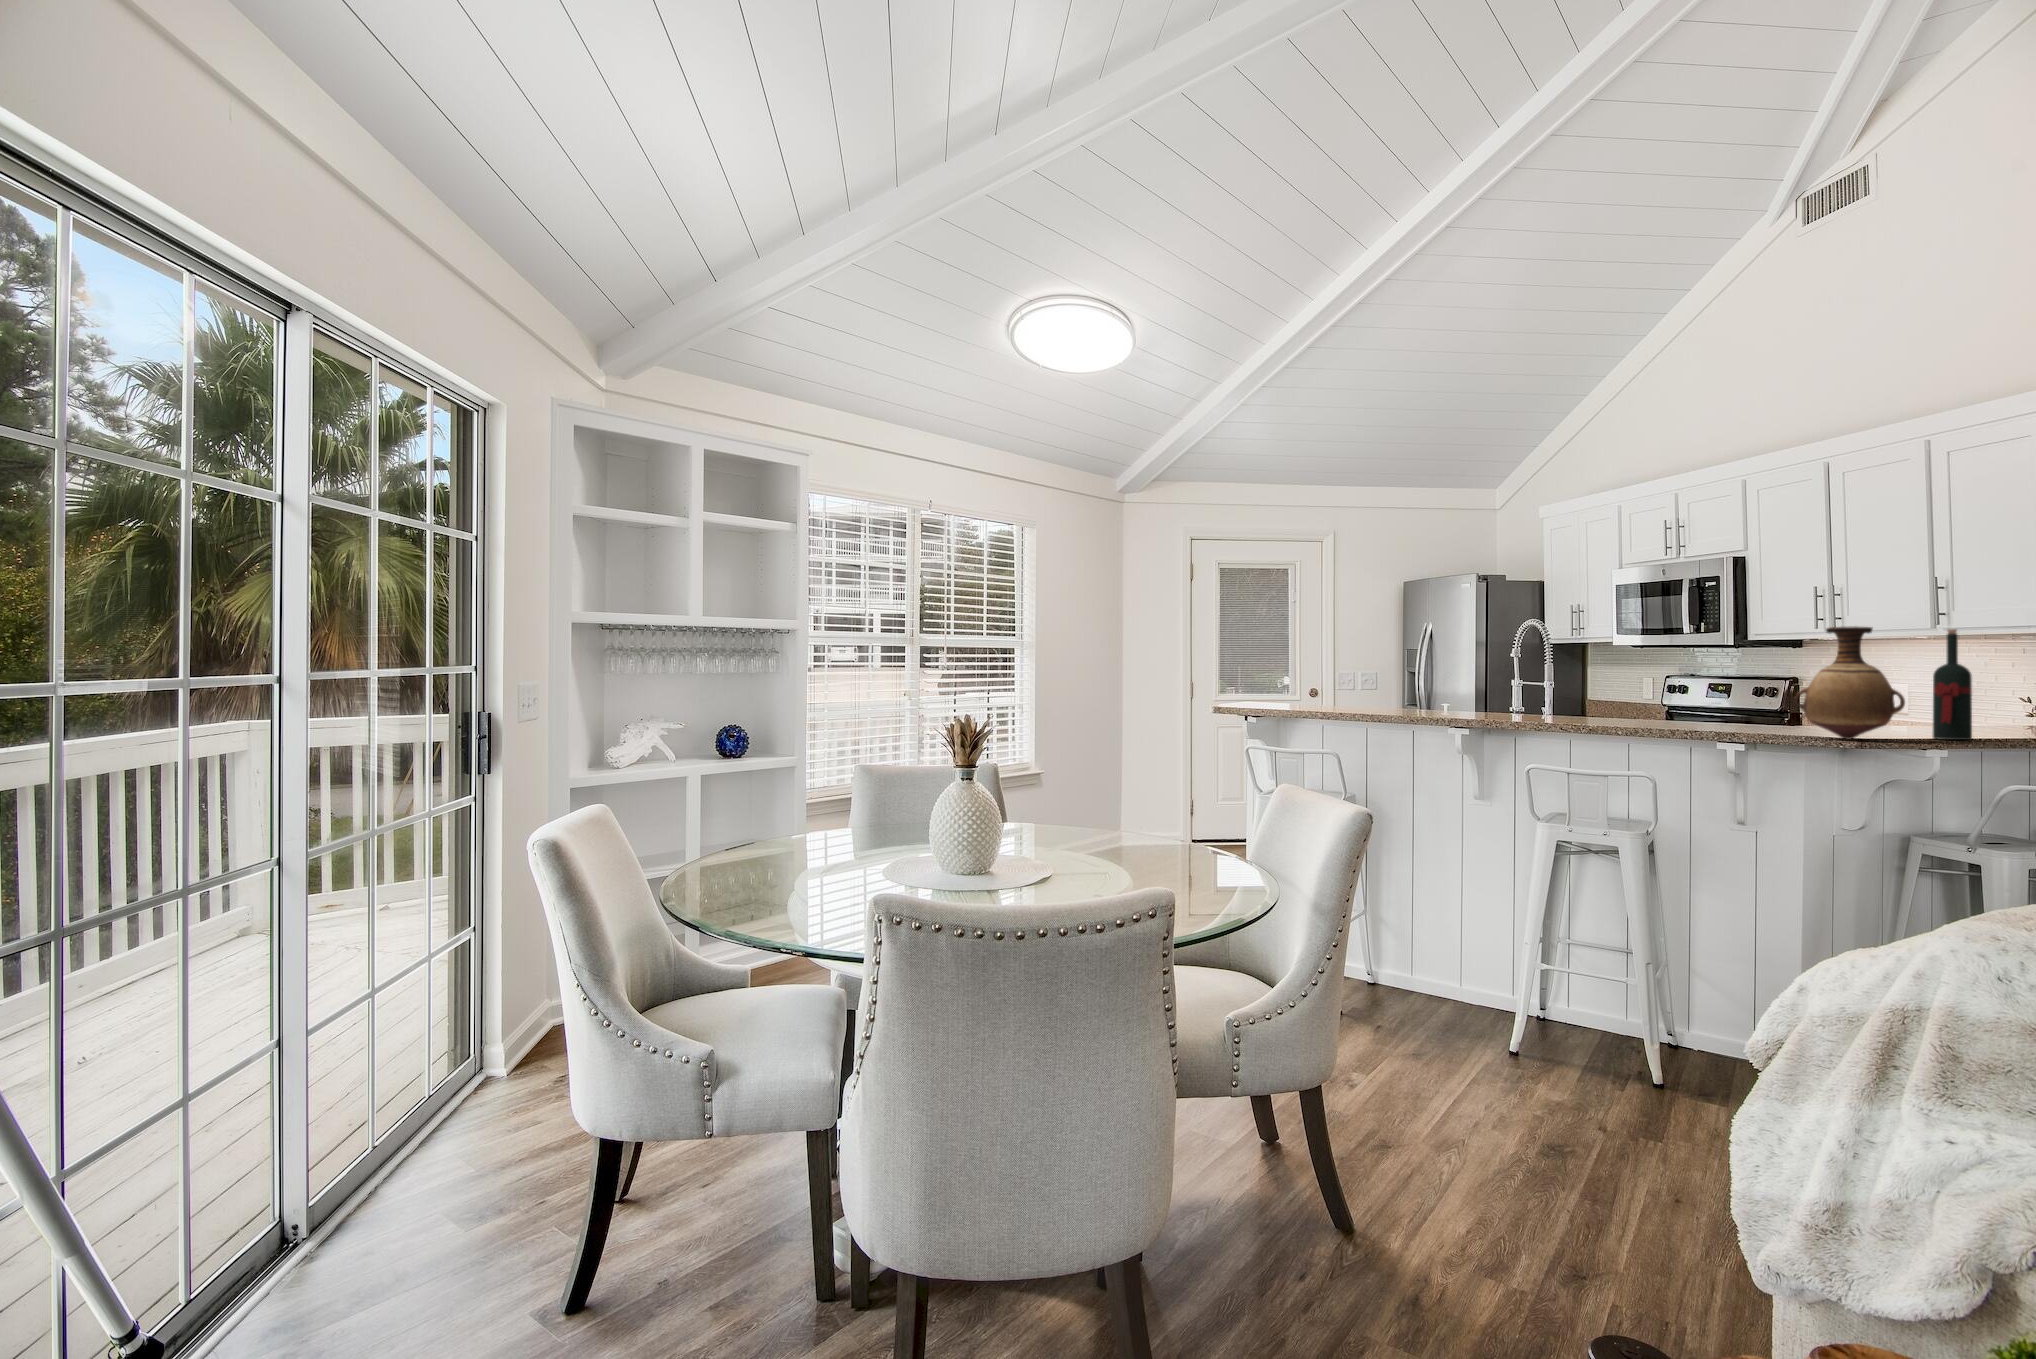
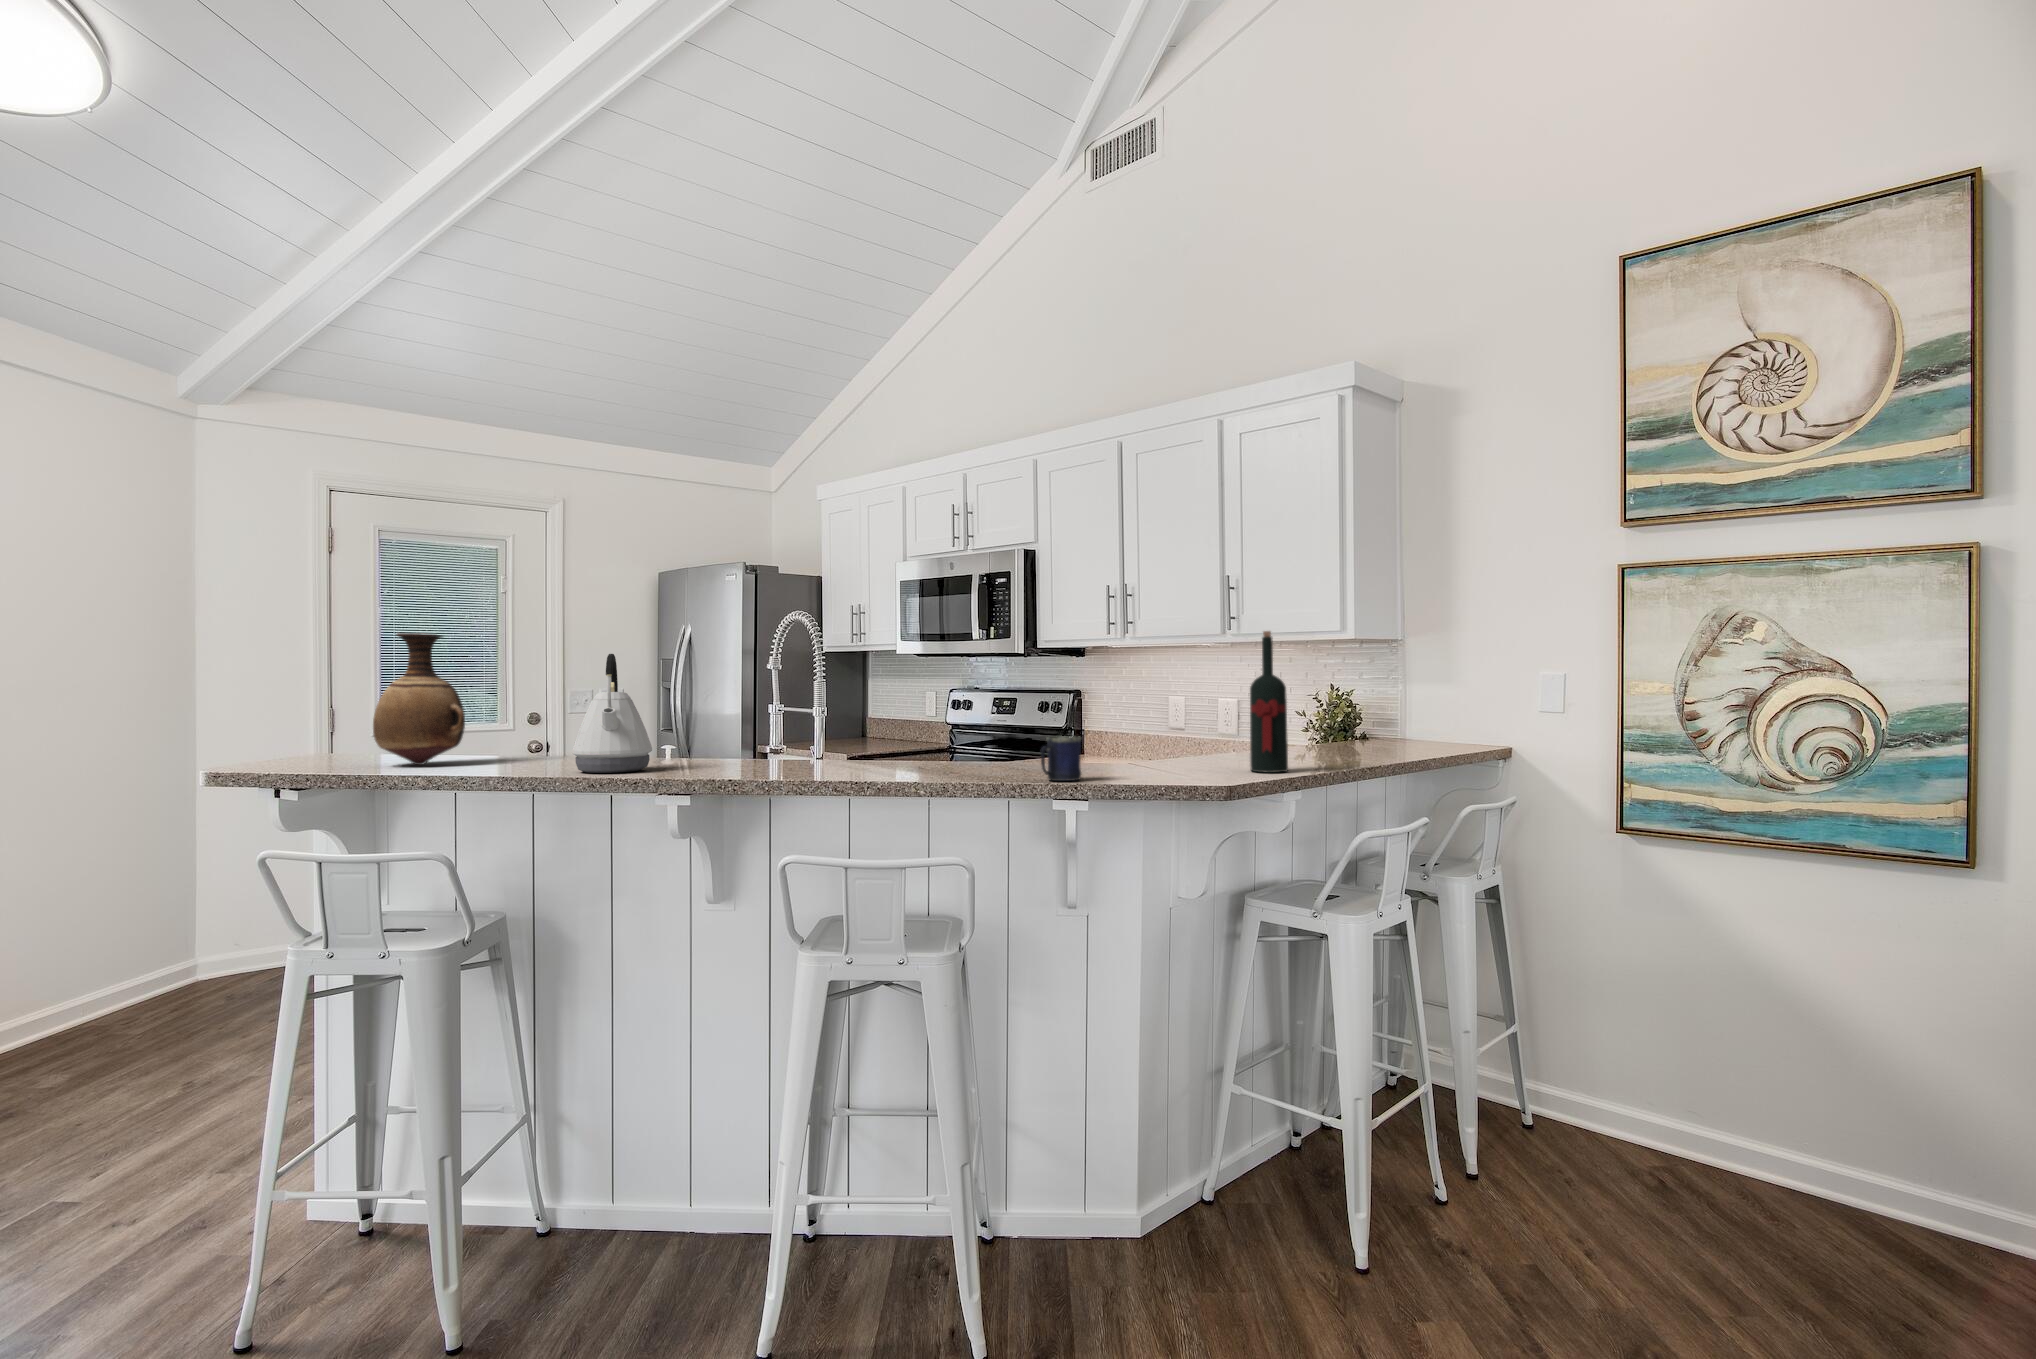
vase: present [1795,626,1905,740] -> present [373,633,465,765]
kettle: none [1392,649,1439,718] -> present [573,654,652,773]
mug: none [1722,705,1759,735] -> present [1041,736,1081,781]

